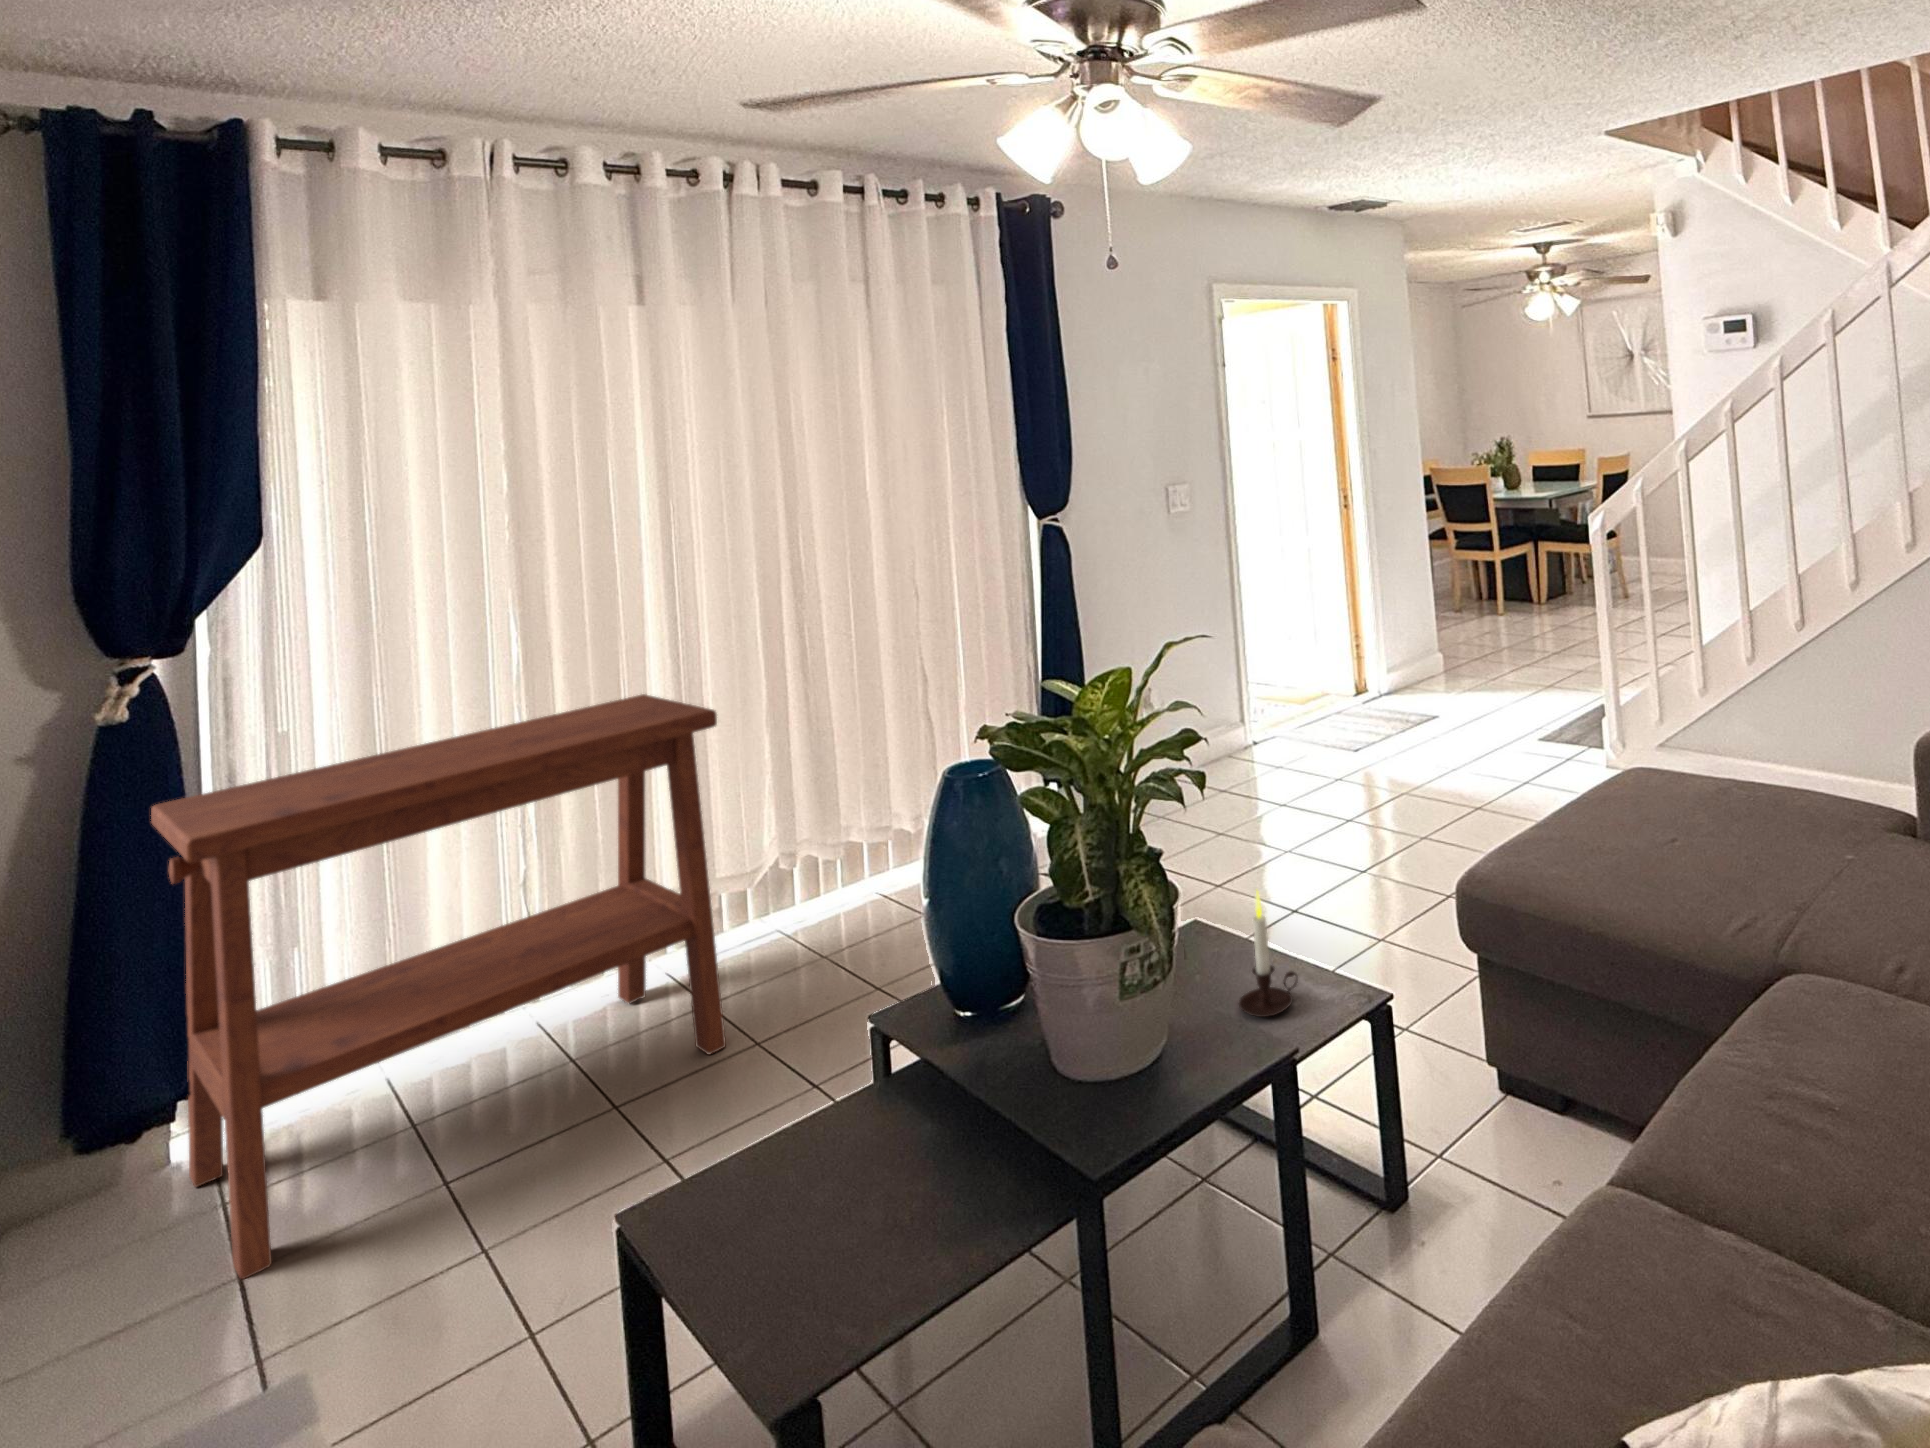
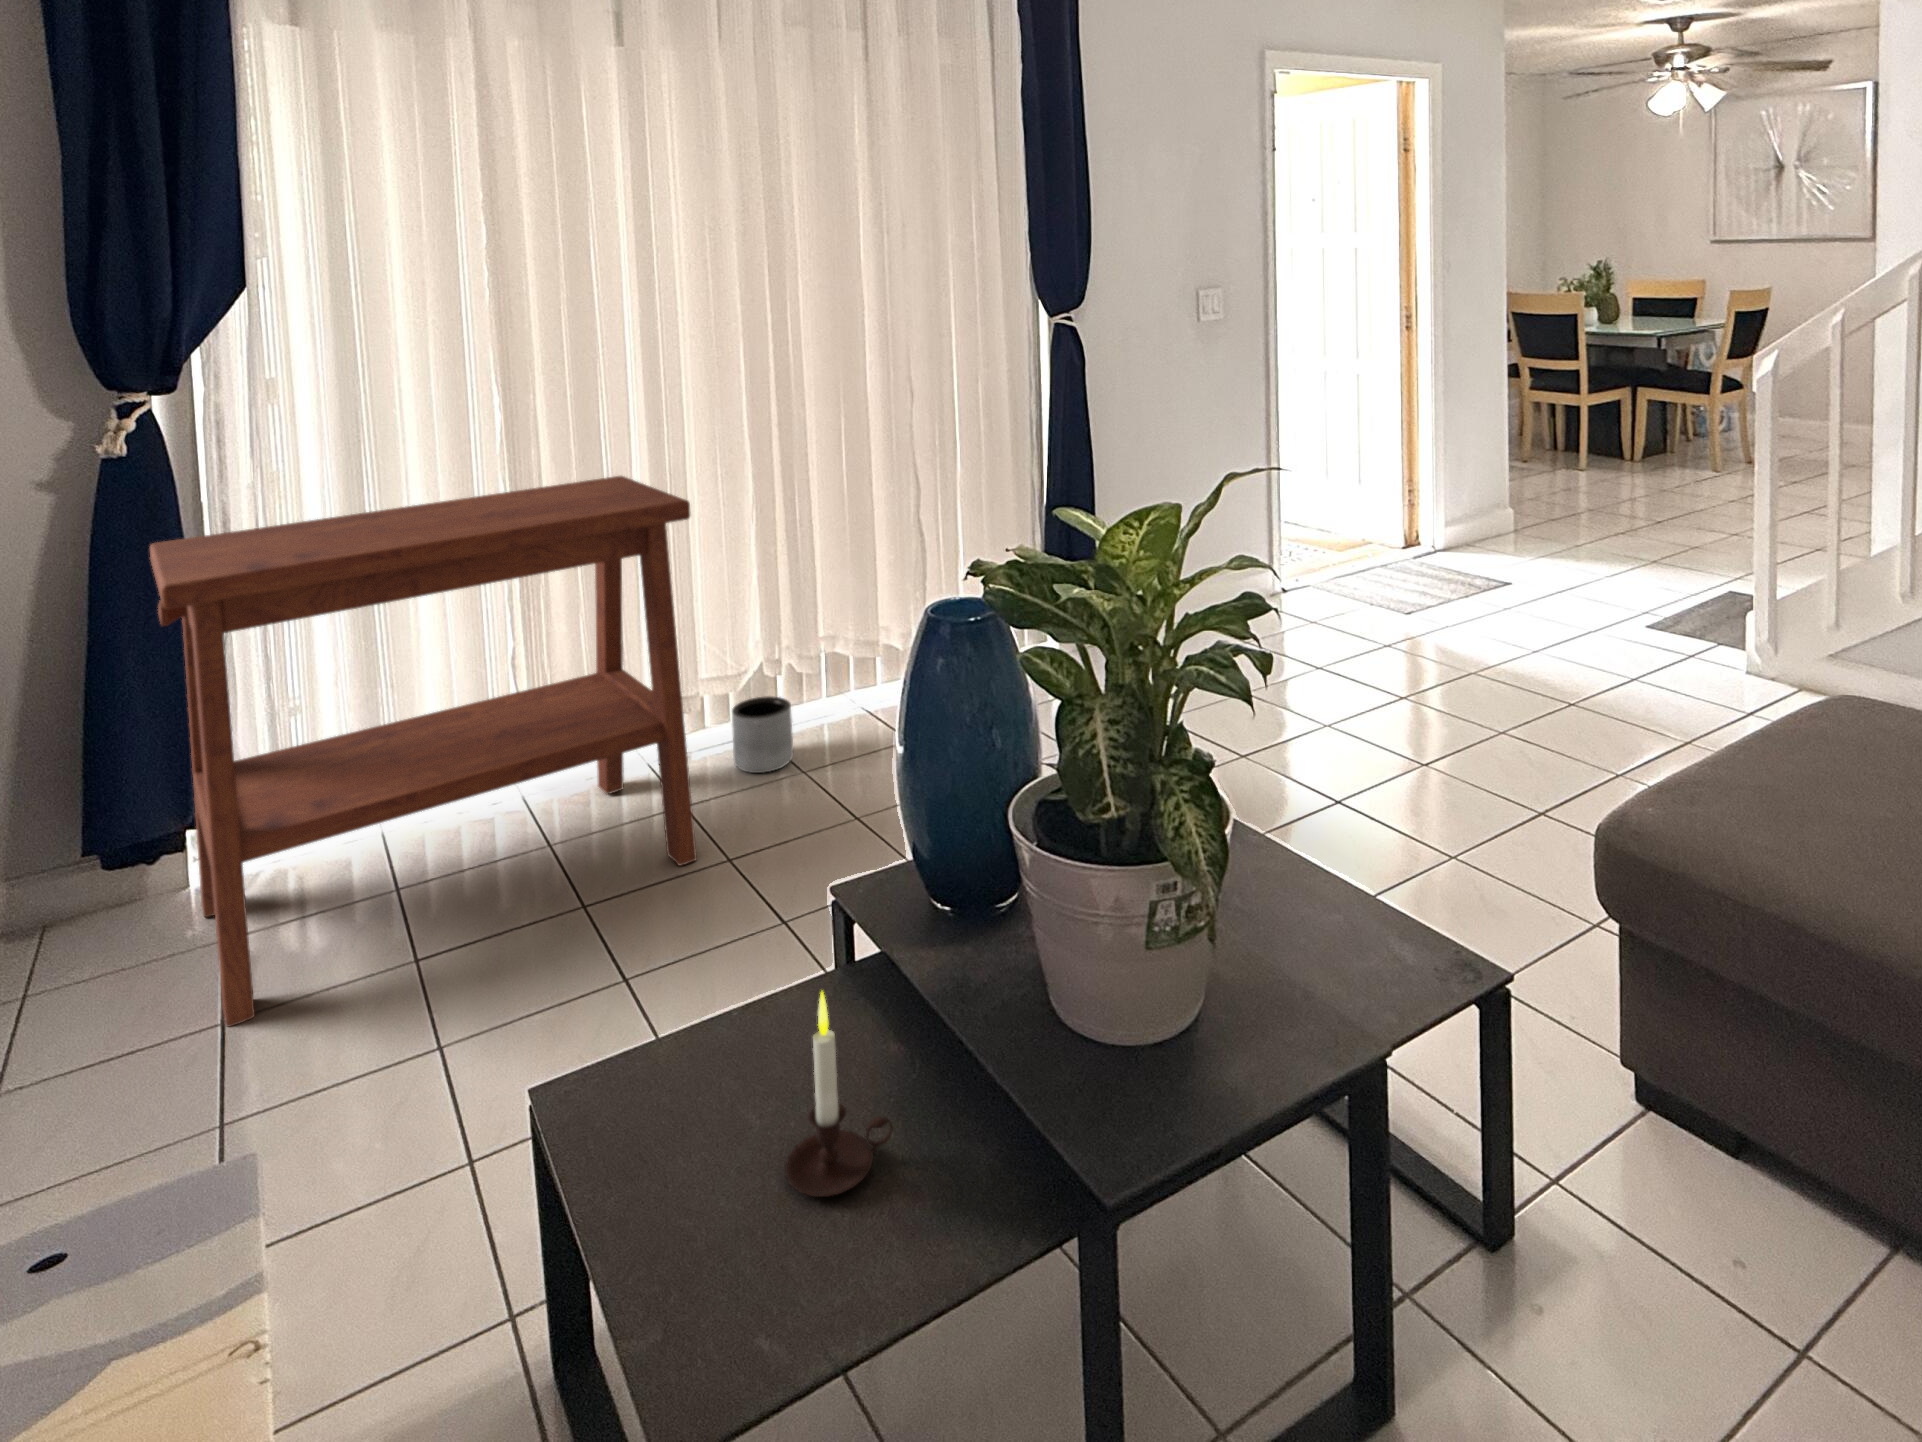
planter: none [754,888,814,963] -> present [732,696,794,773]
candle: present [1239,891,1298,1017] -> present [785,992,893,1197]

